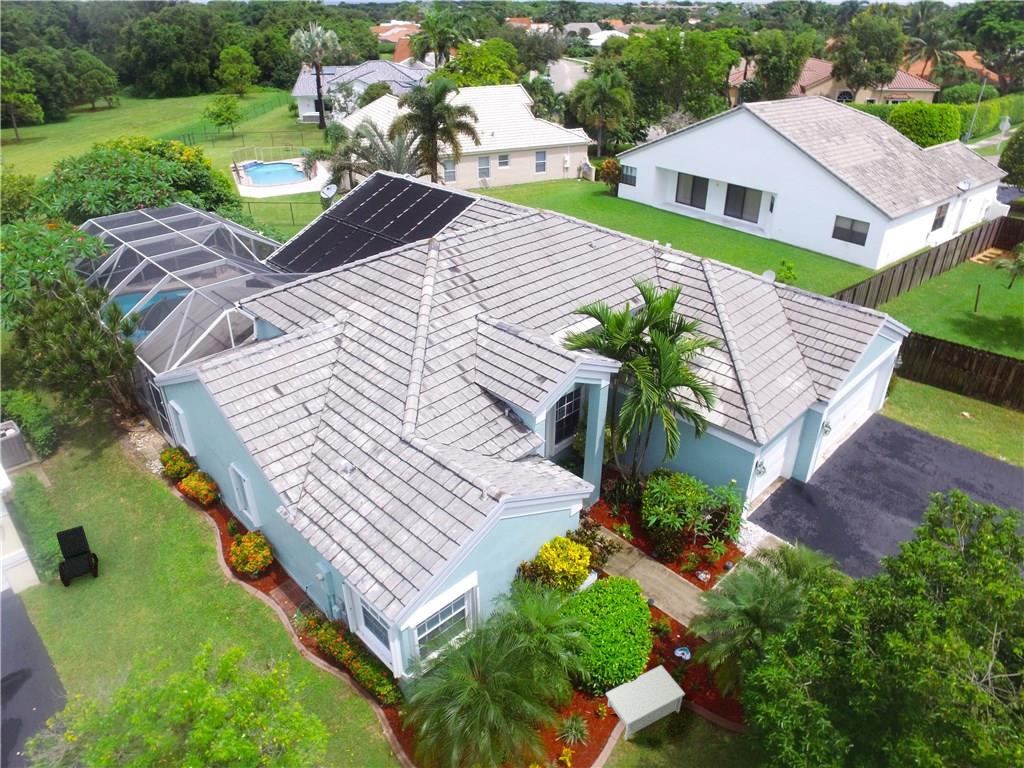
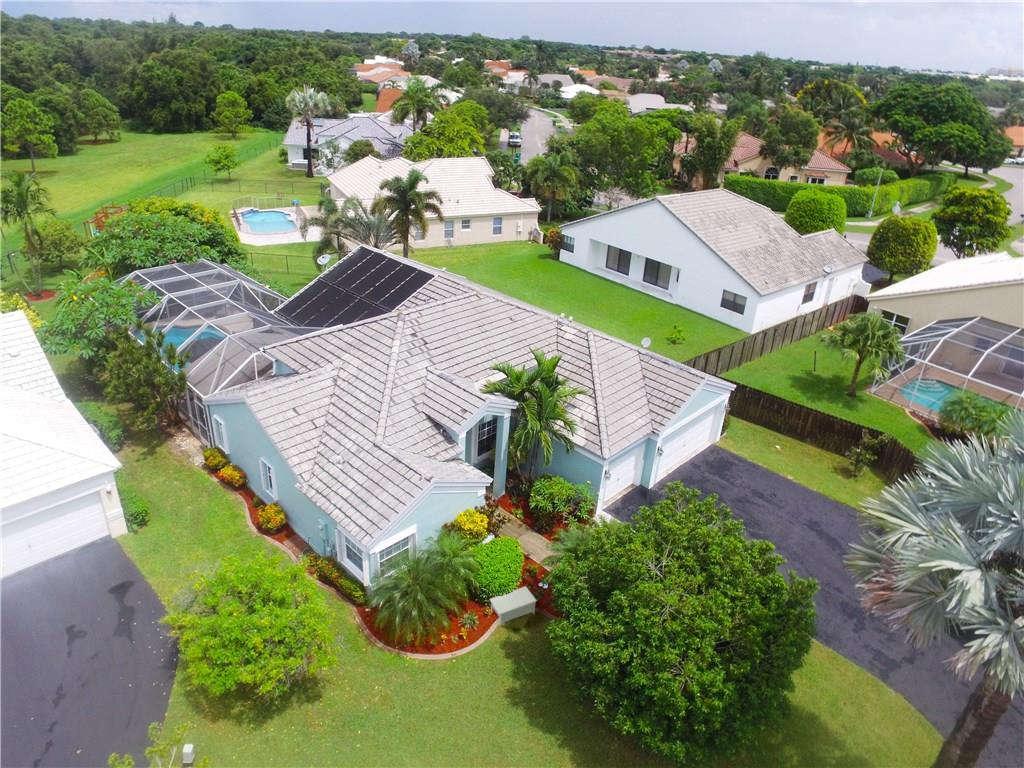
lounge chair: present [56,526,98,587] -> none [142,496,167,536]

